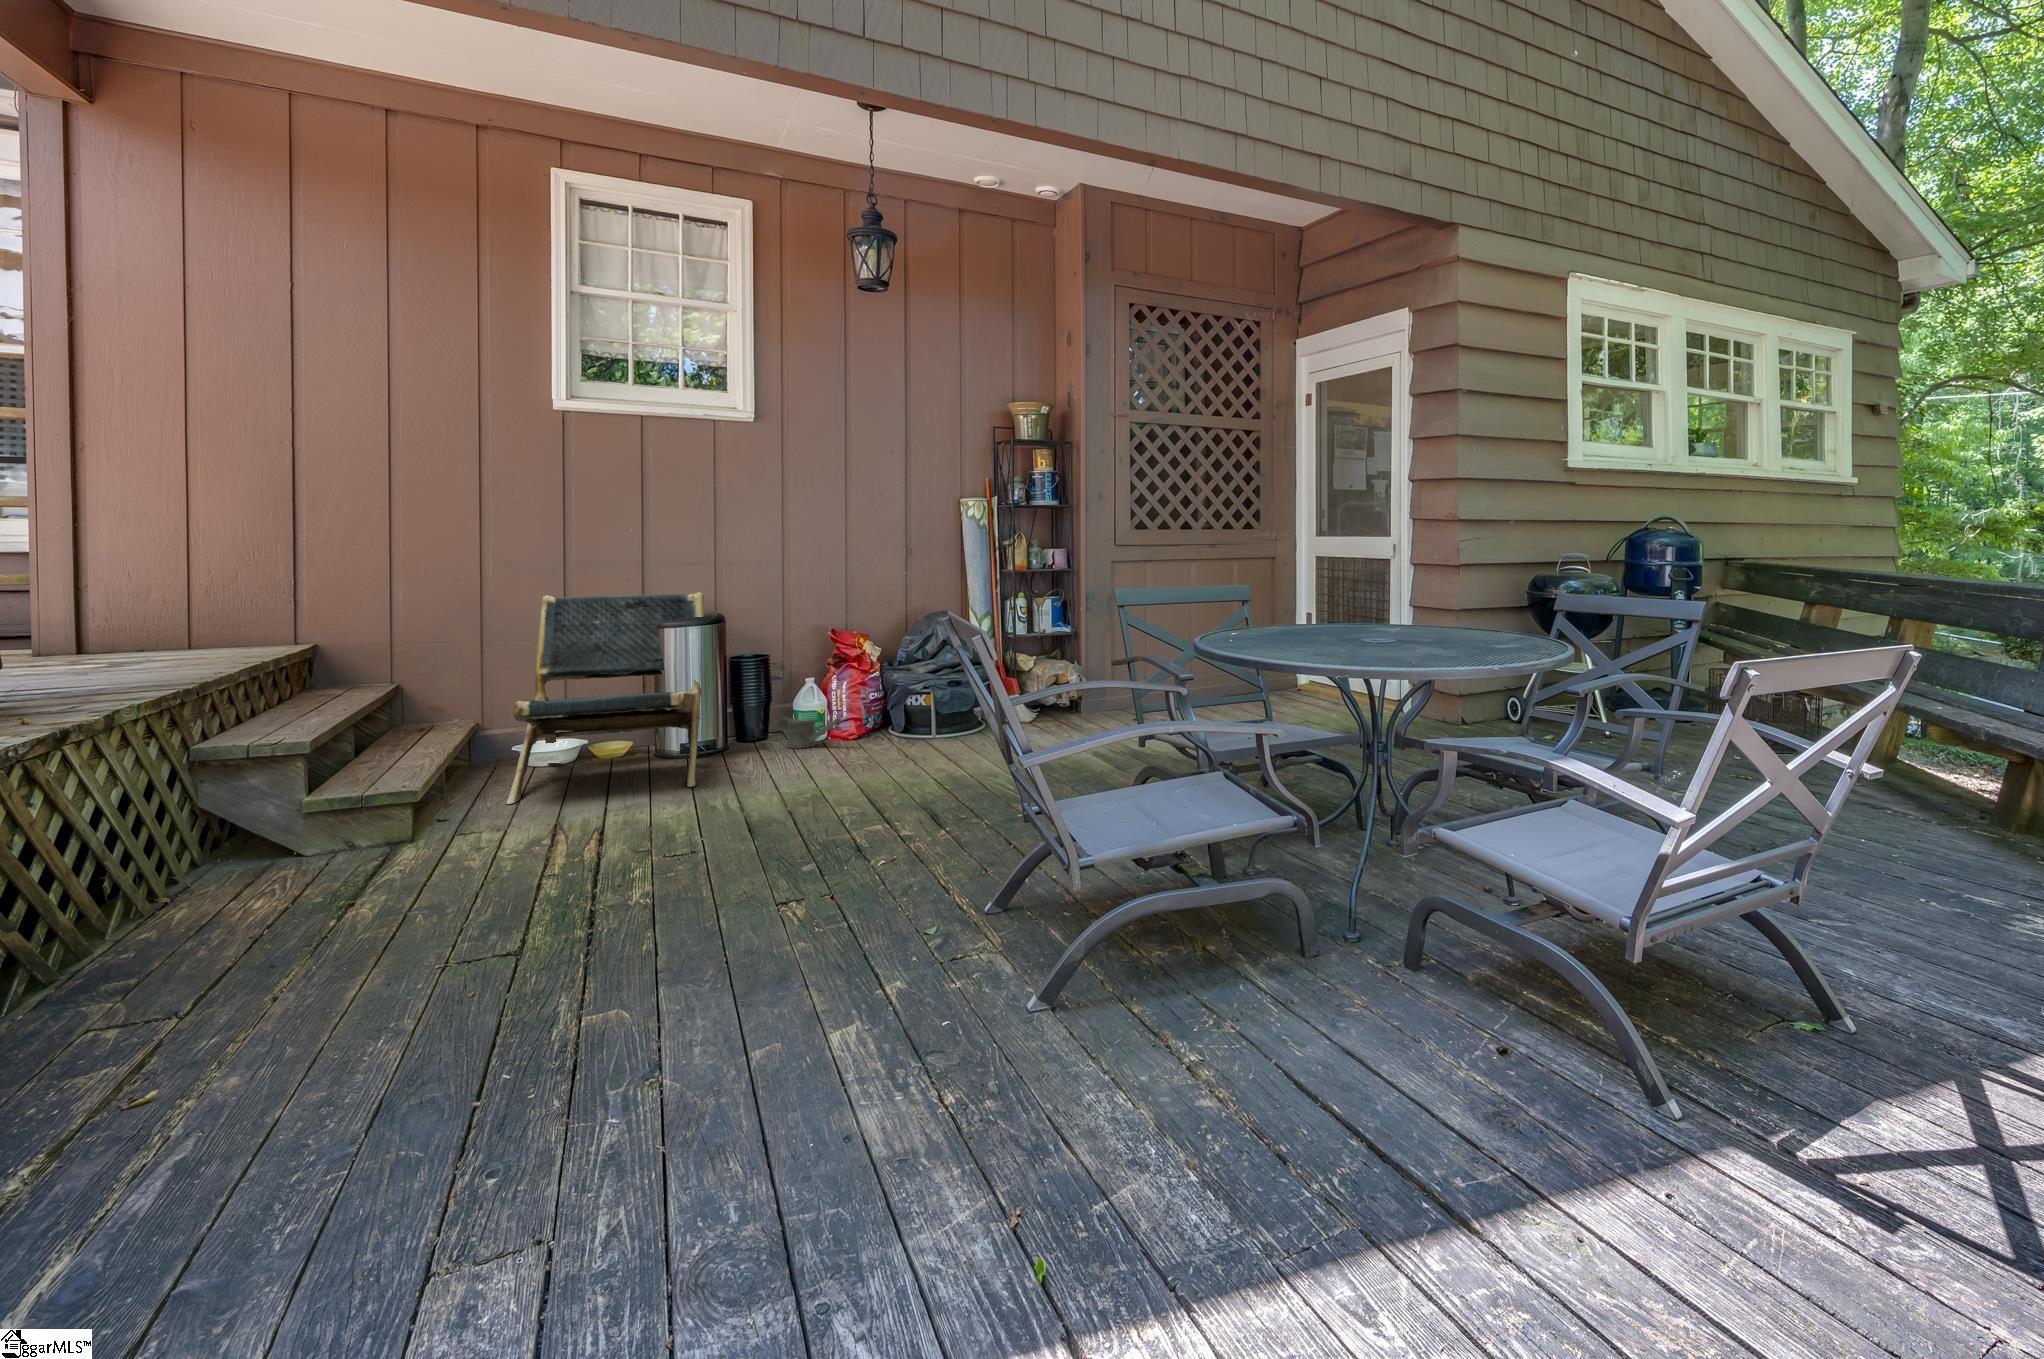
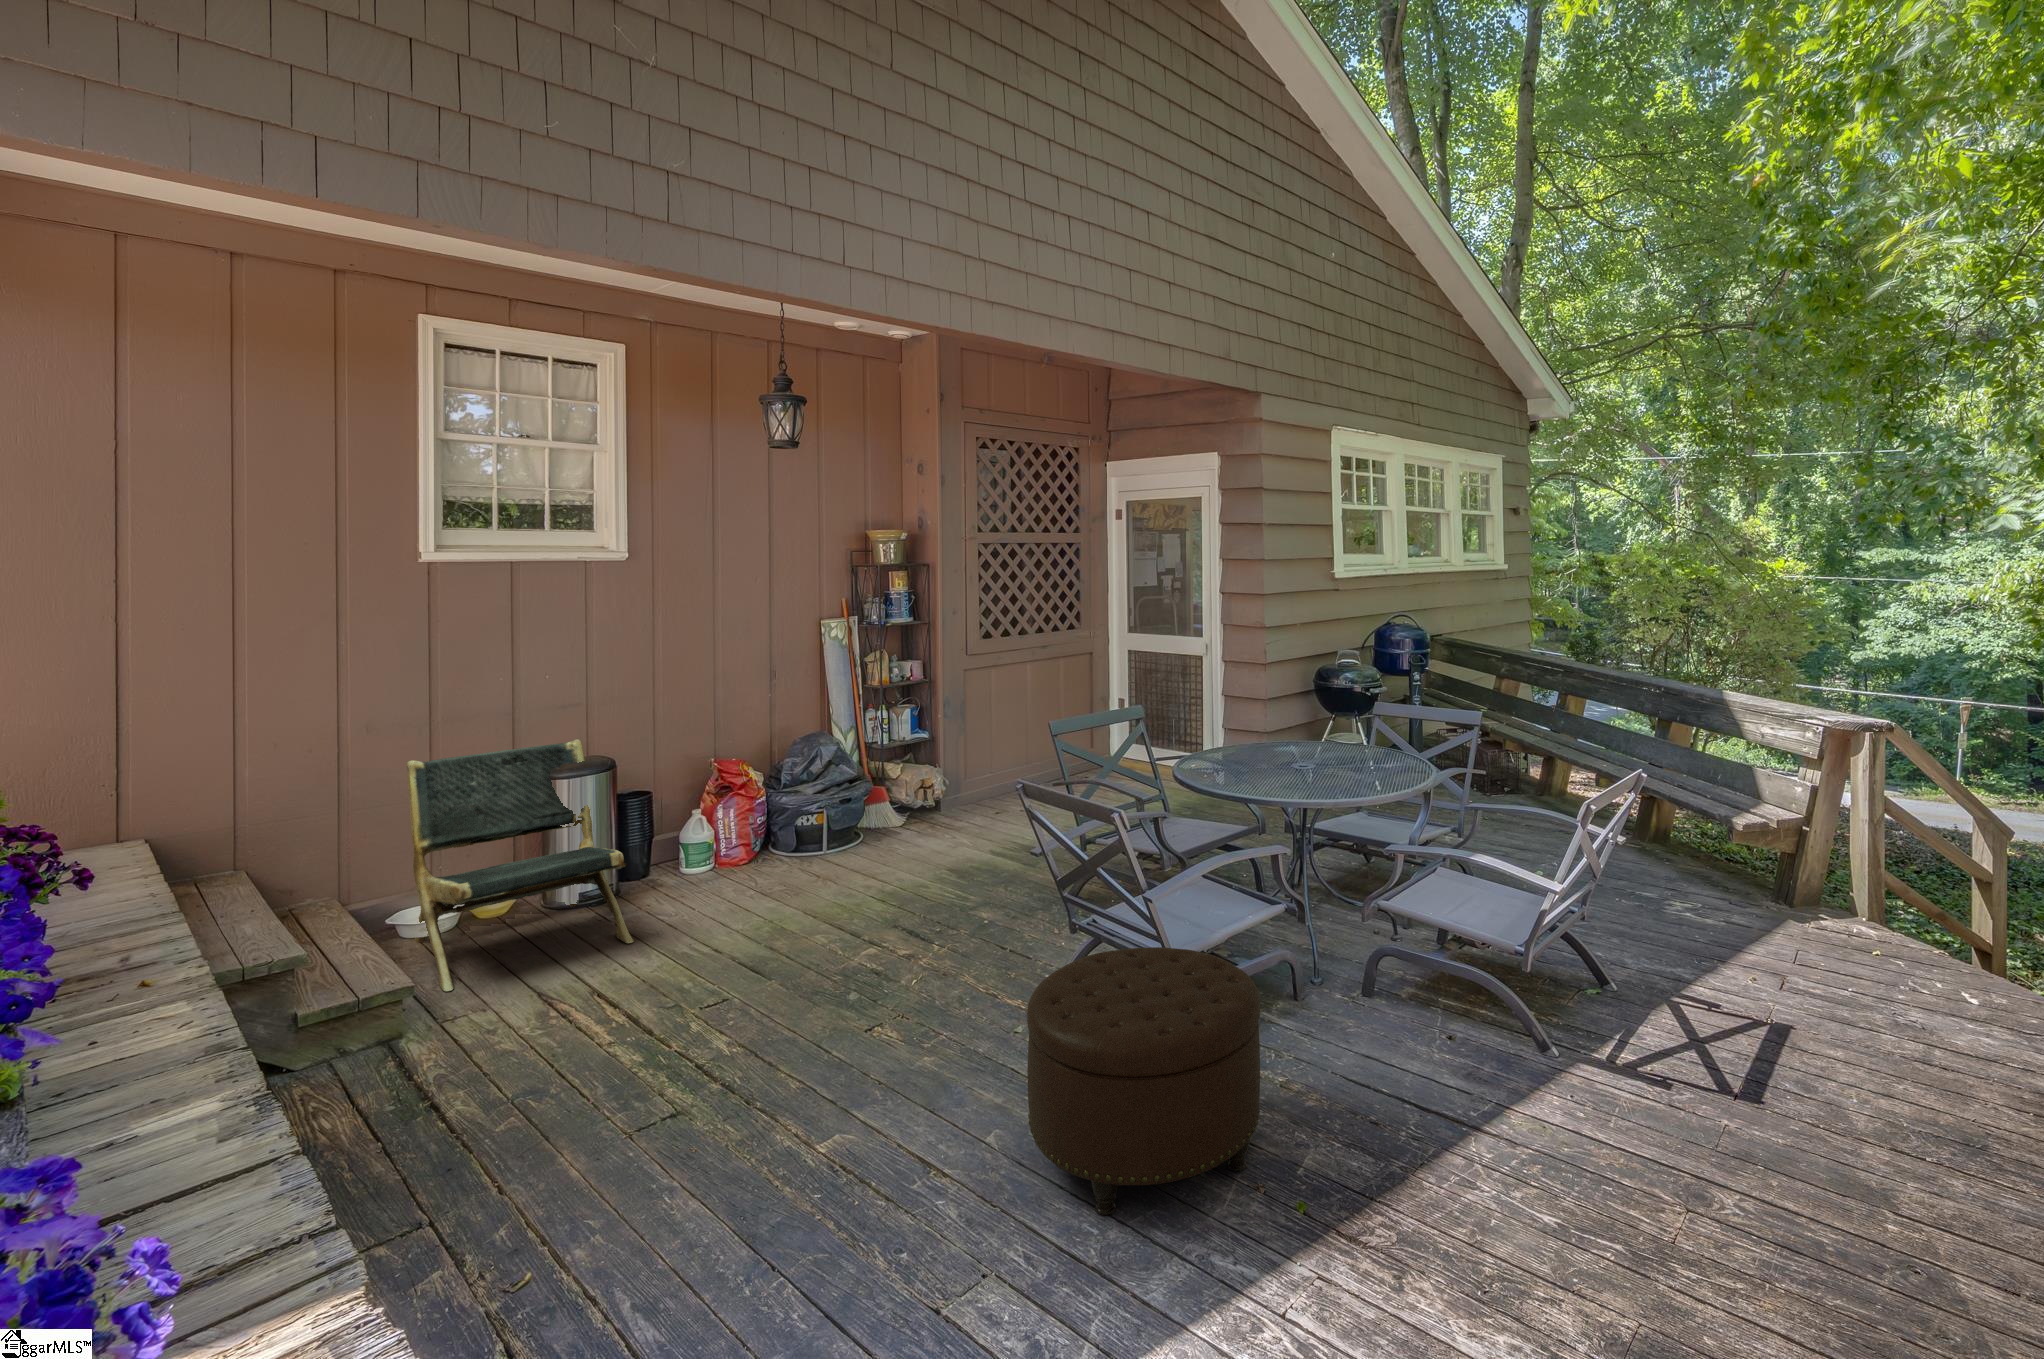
watering can: present [779,718,841,749] -> none [655,849,731,886]
ottoman: none [702,817,1078,1187] -> present [1027,947,1260,1215]

